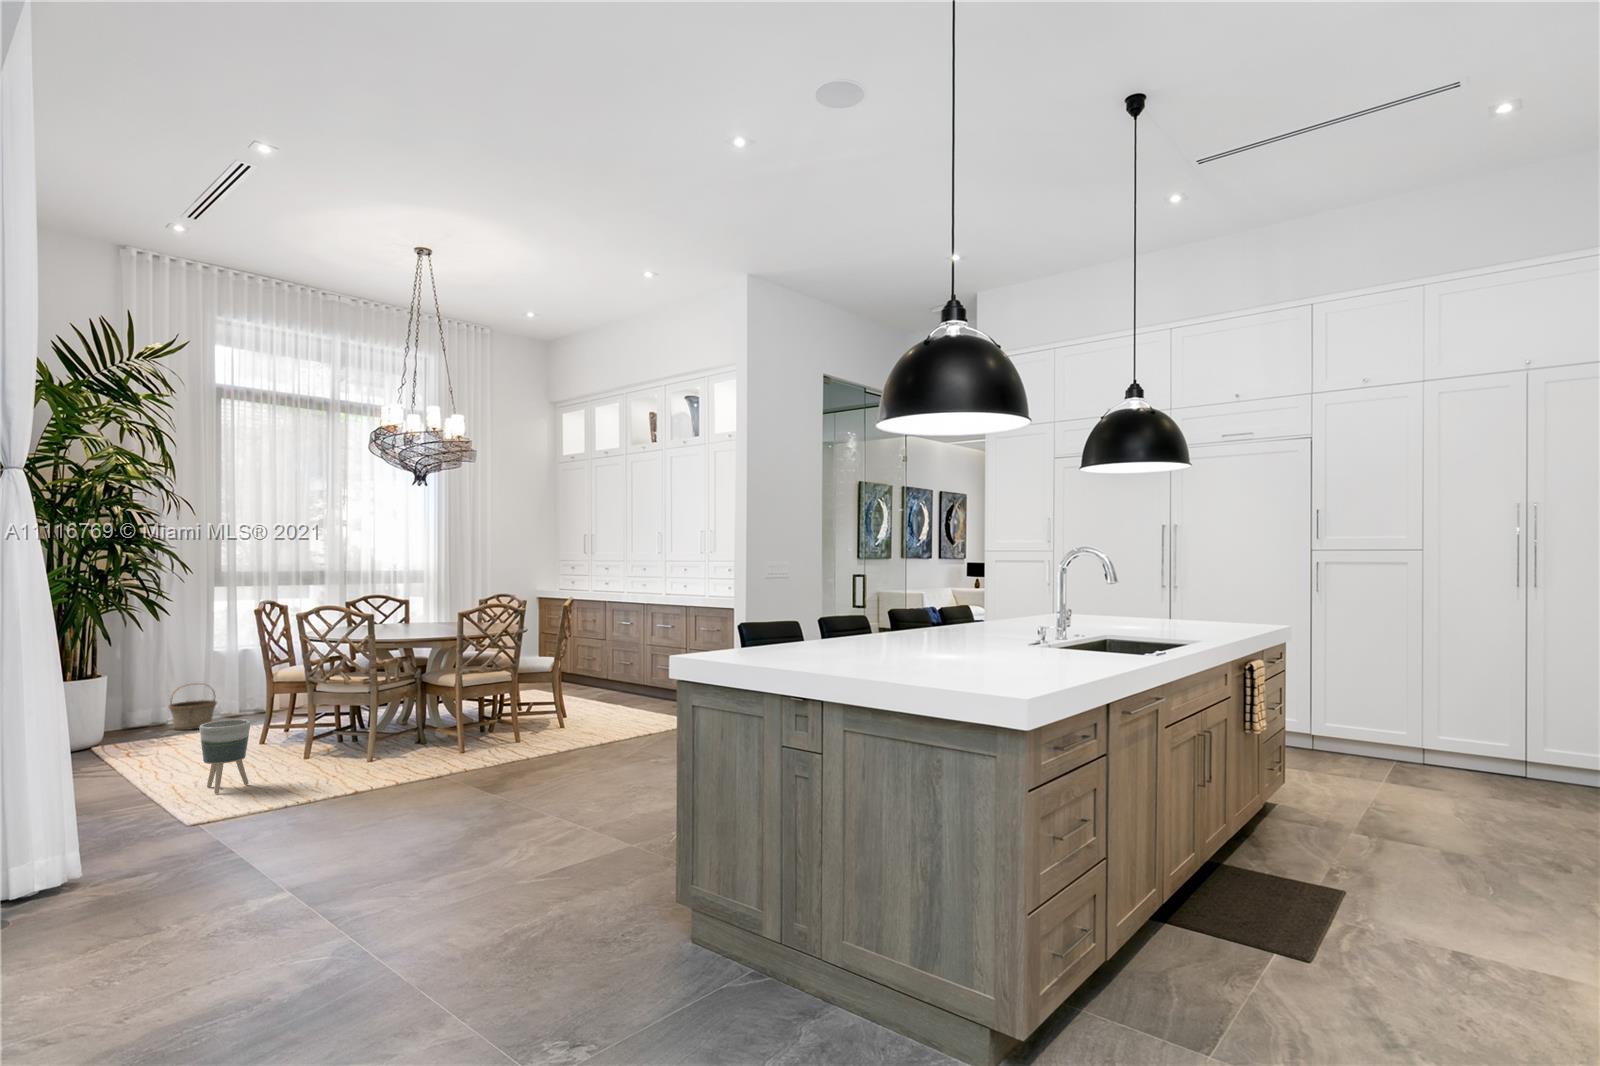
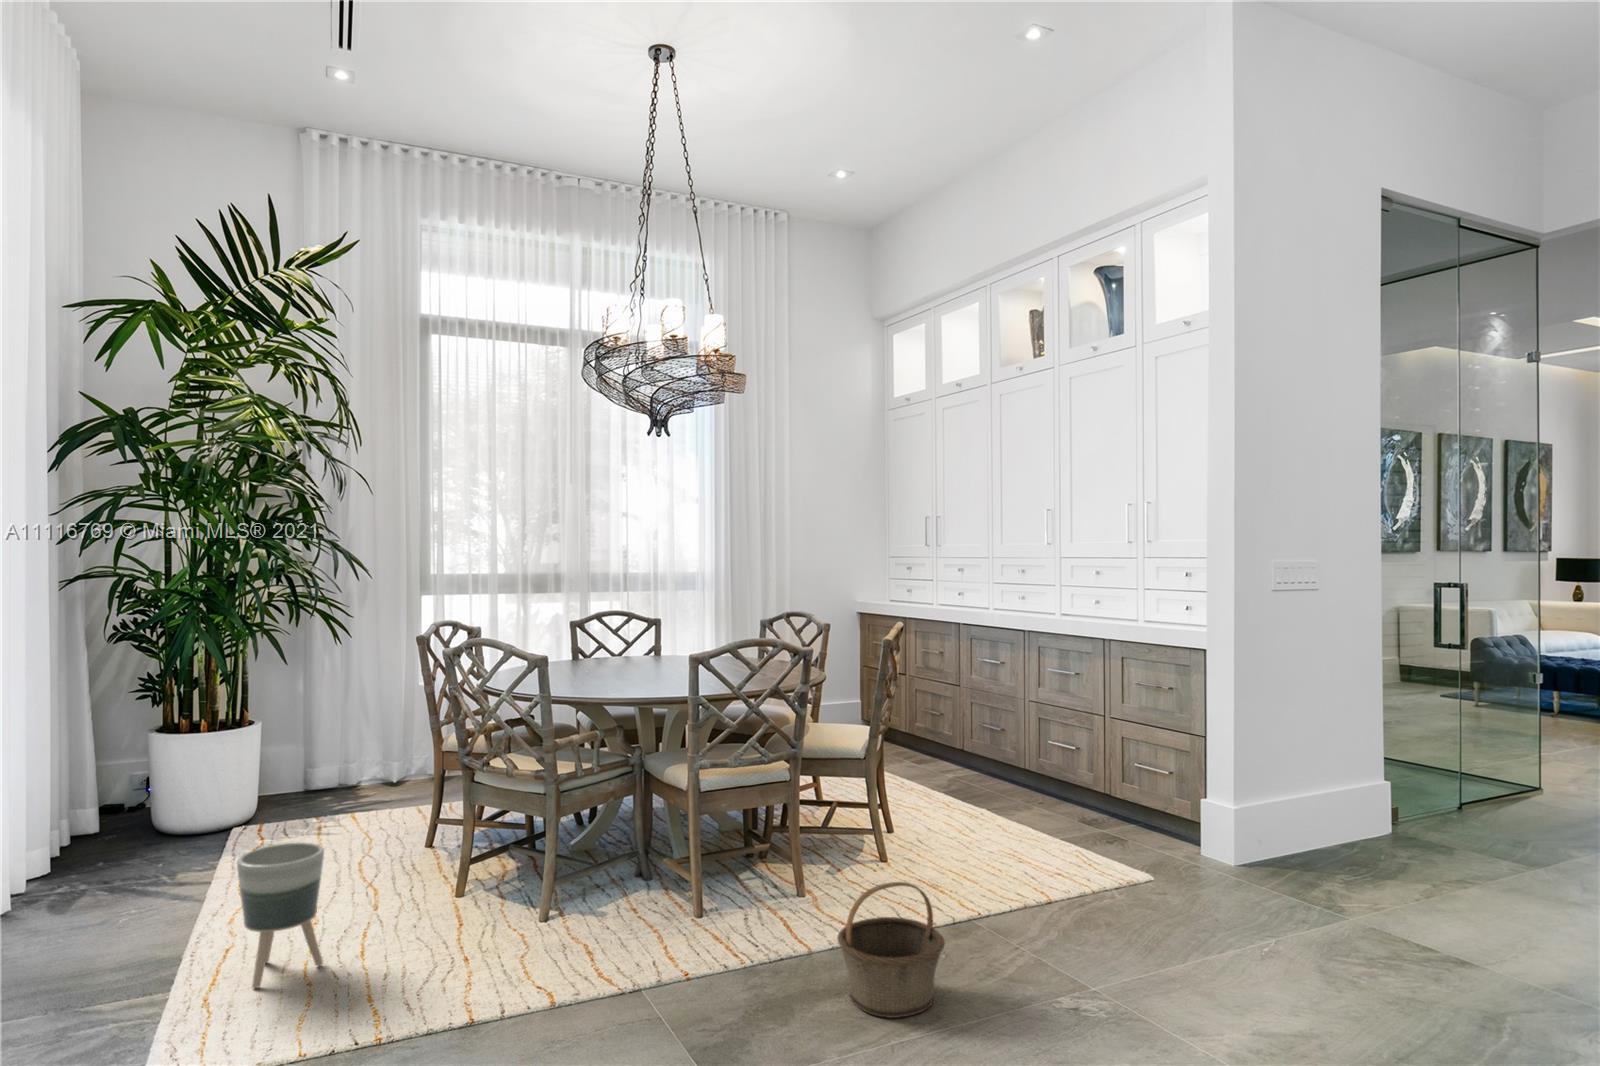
basket: present [169,687,217,730] -> present [837,882,945,1018]

